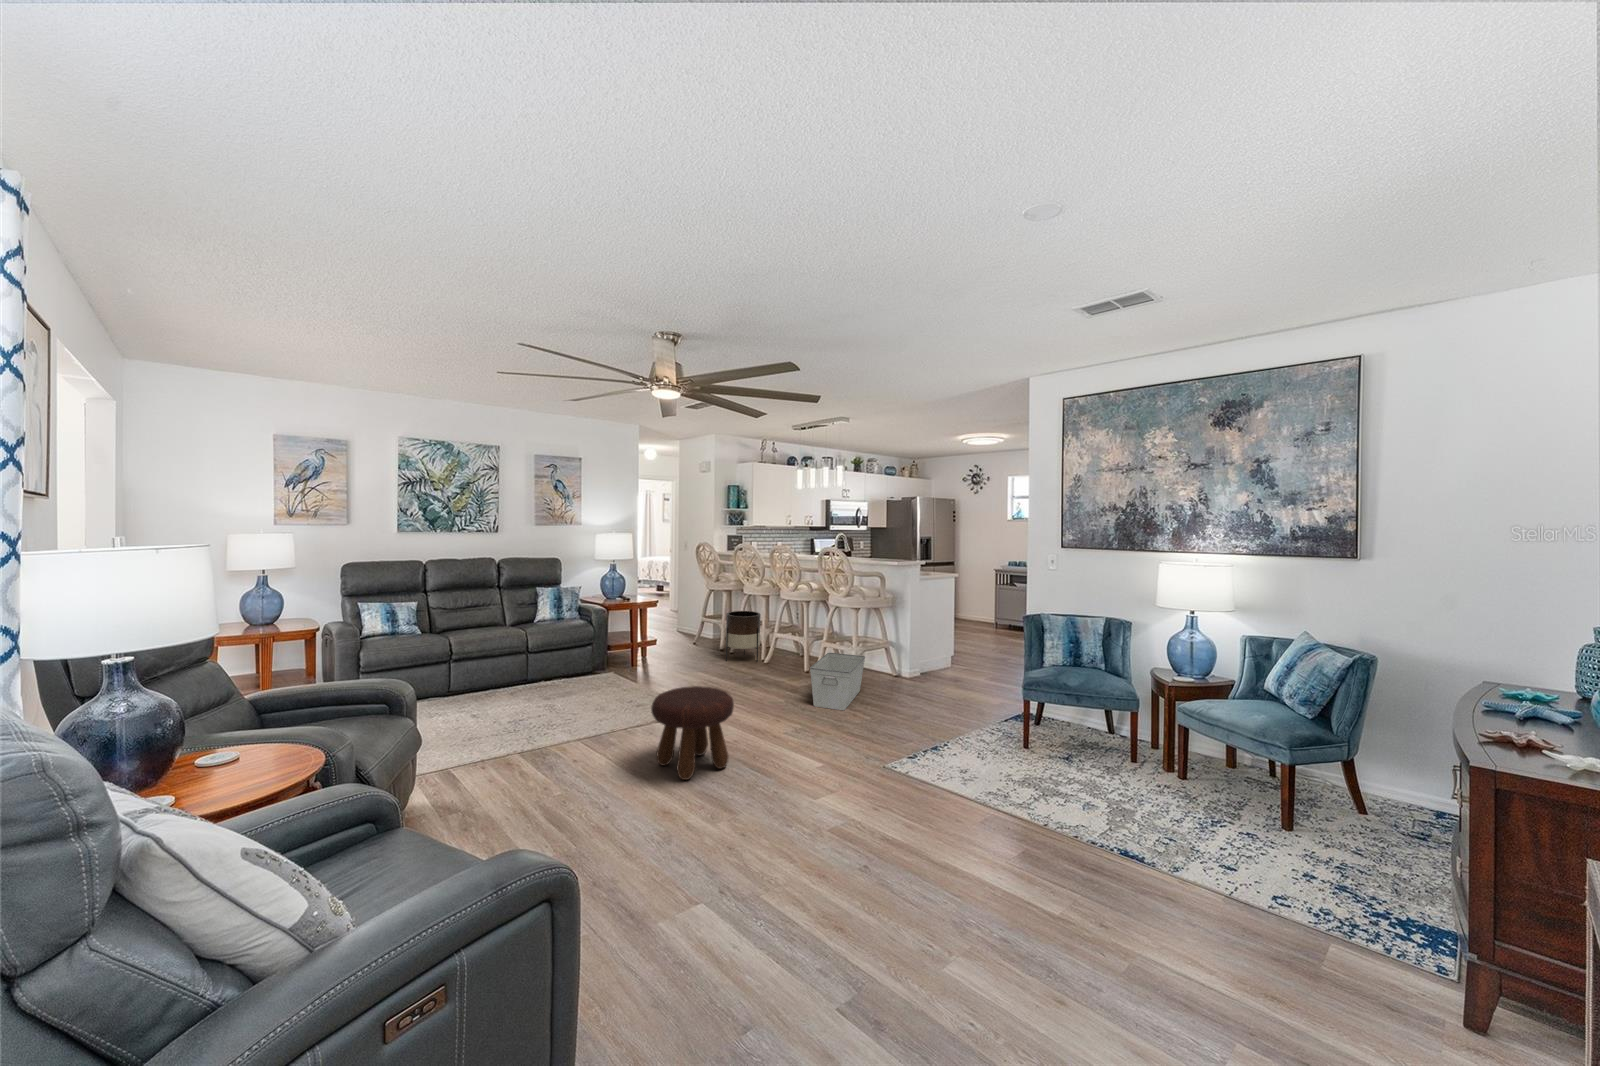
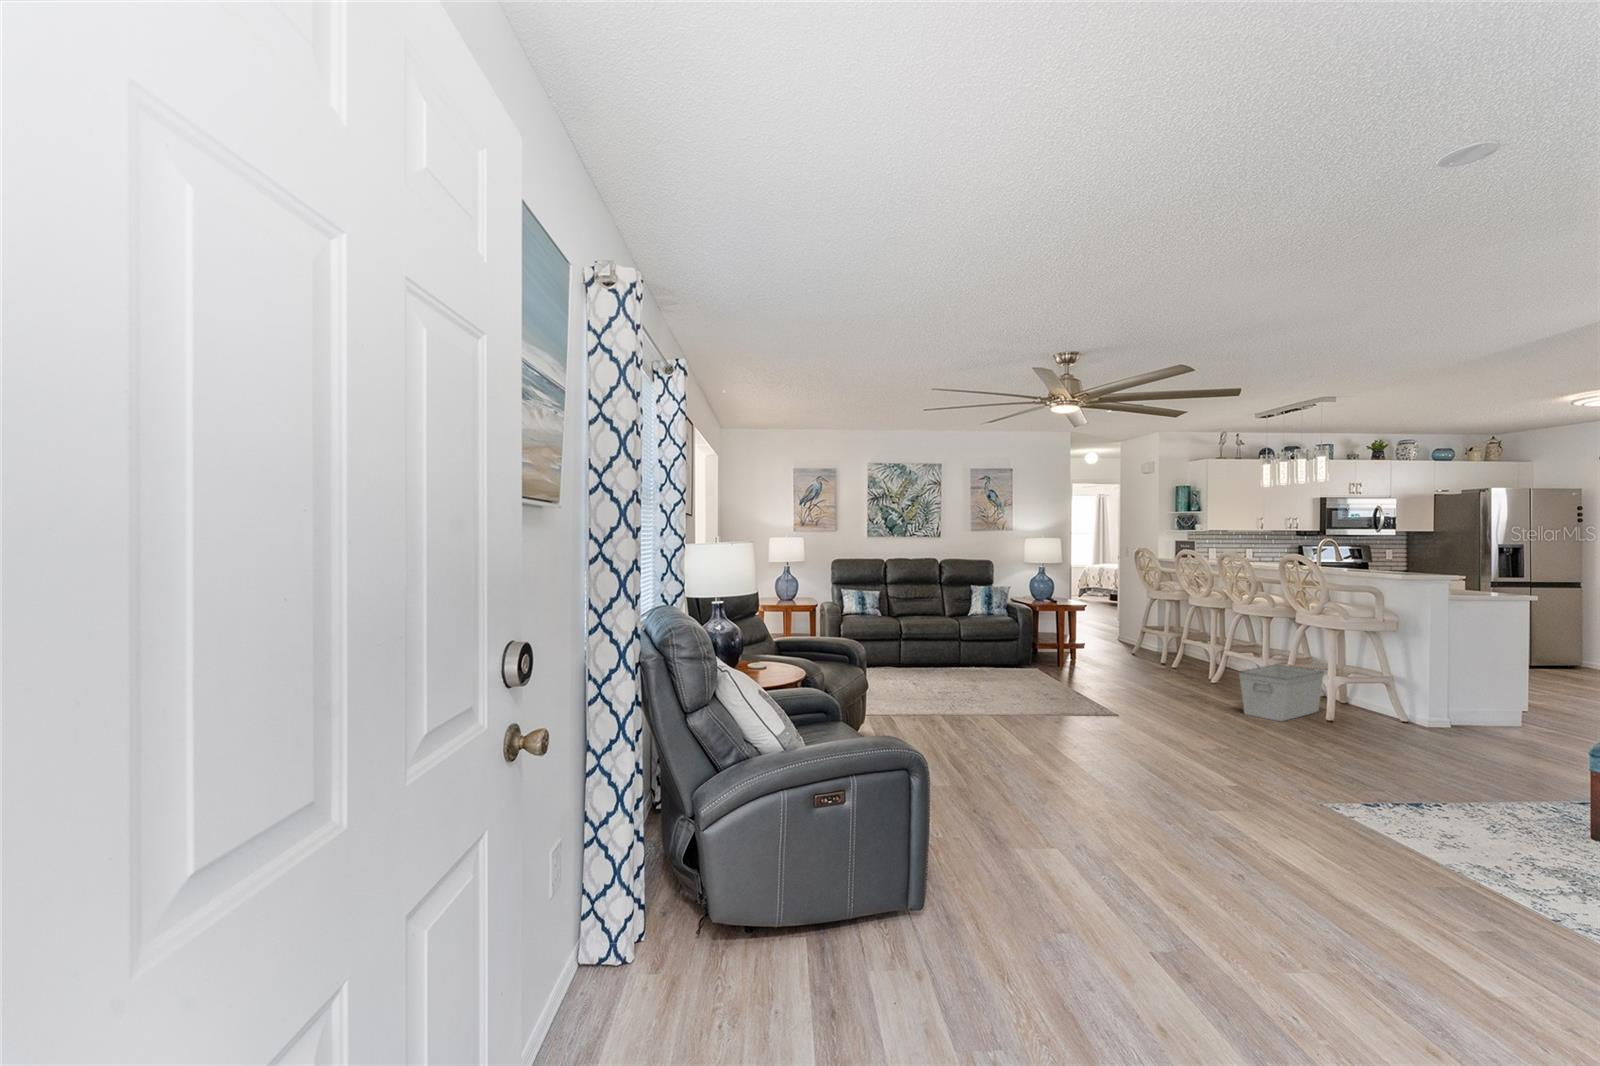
planter: present [726,611,760,662] -> none [1162,621,1204,678]
footstool: present [651,686,734,780] -> none [1047,660,1125,733]

